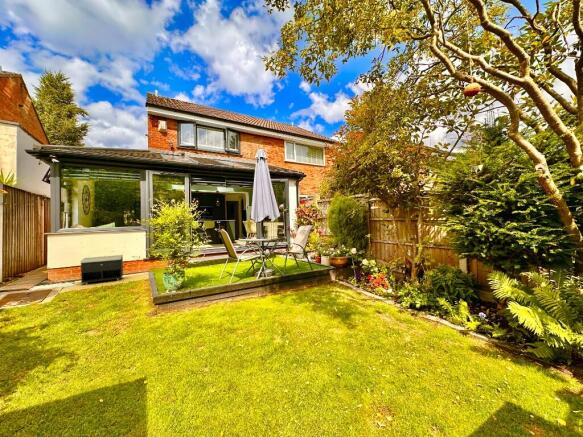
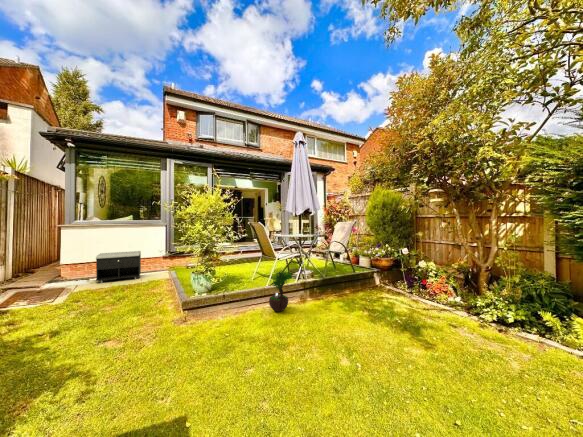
potted tree: none [228,268,250,305] -> present [269,271,291,311]

